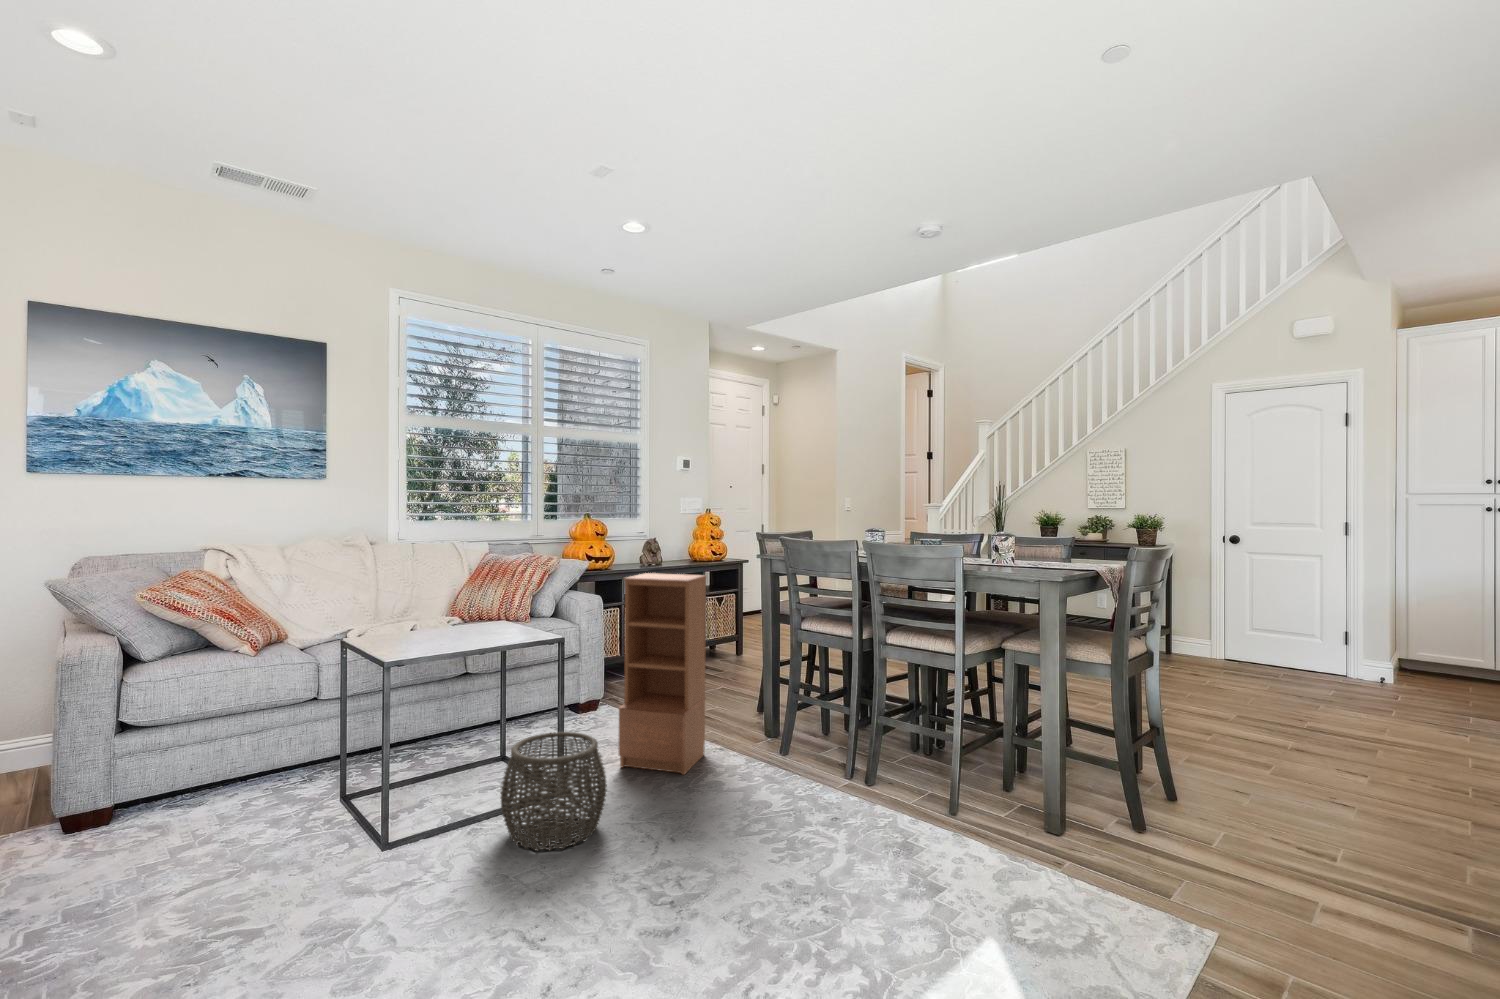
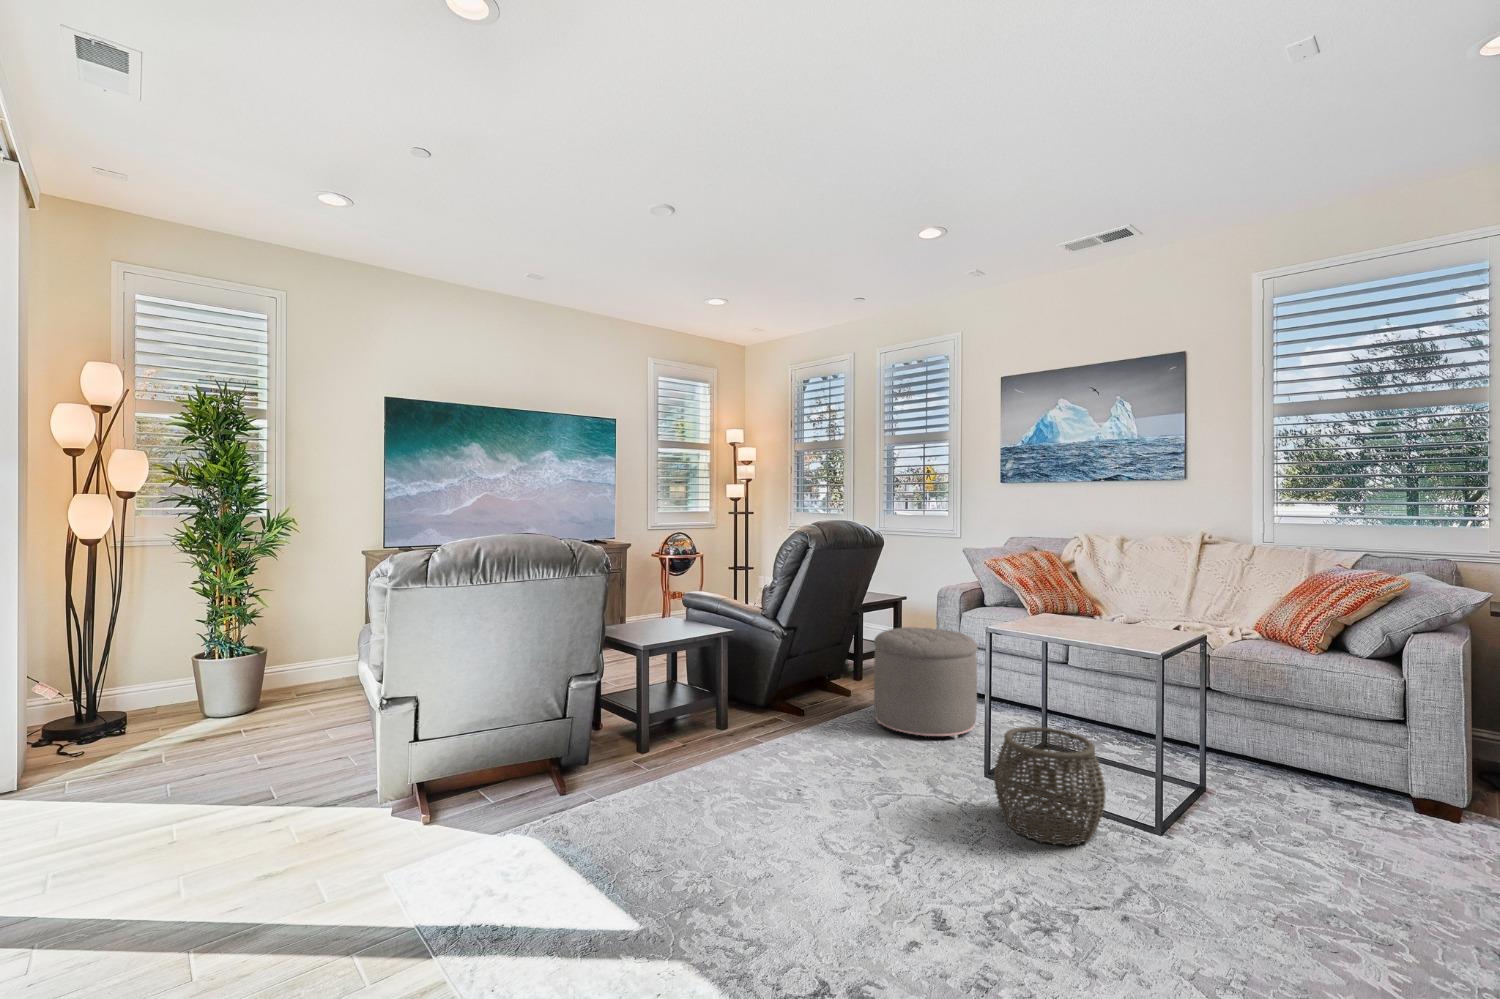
bookcase: present [619,573,706,775] -> none [1245,599,1401,915]
ottoman: none [74,700,281,903] -> present [874,627,978,739]

